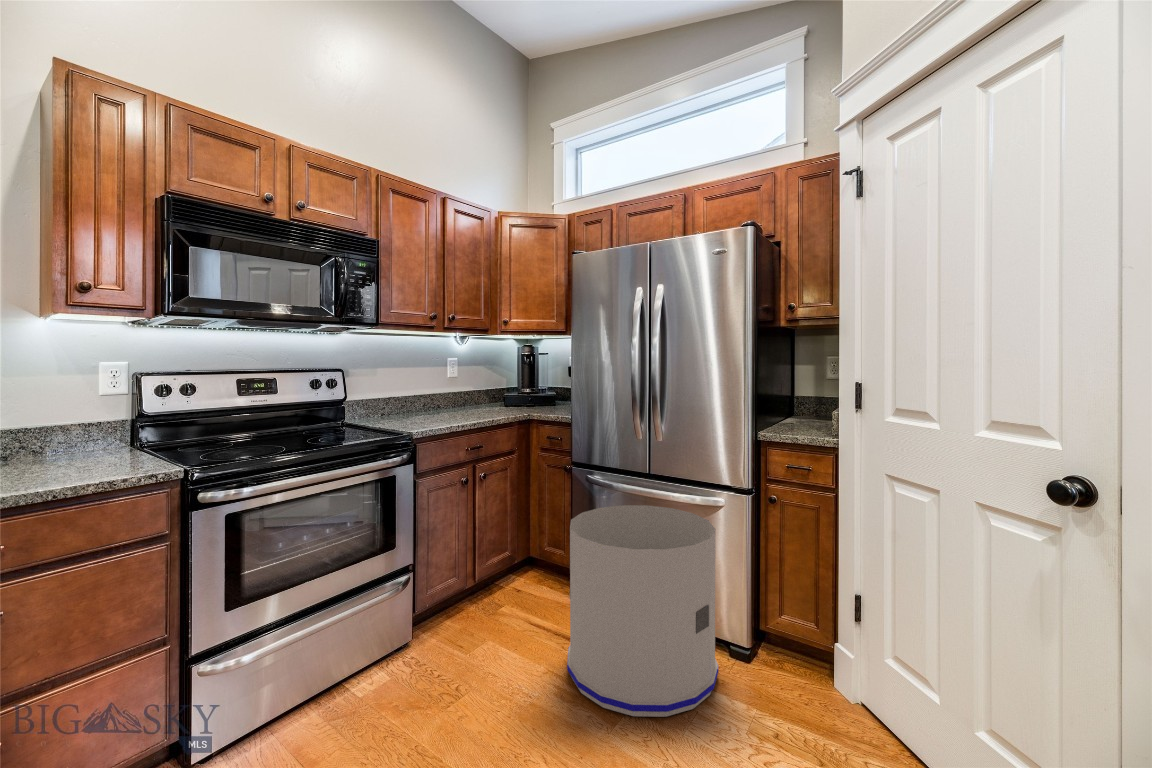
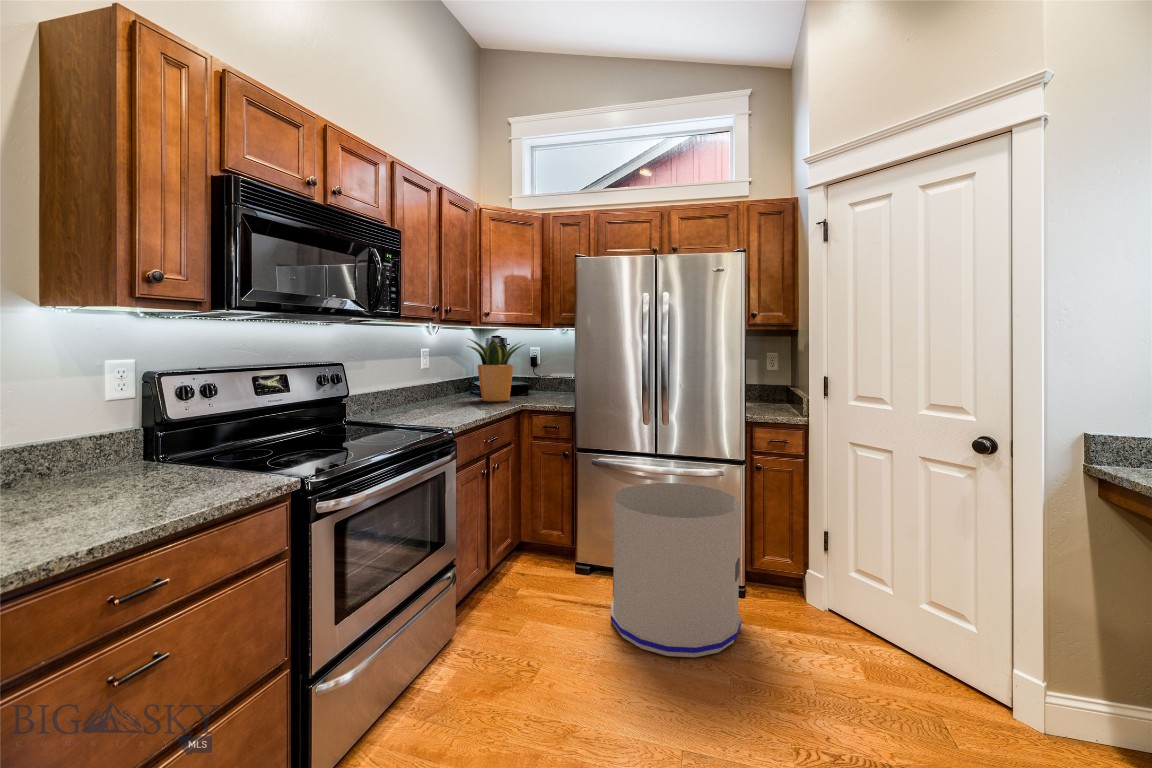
potted plant: none [487,346,544,410] -> present [468,339,525,402]

